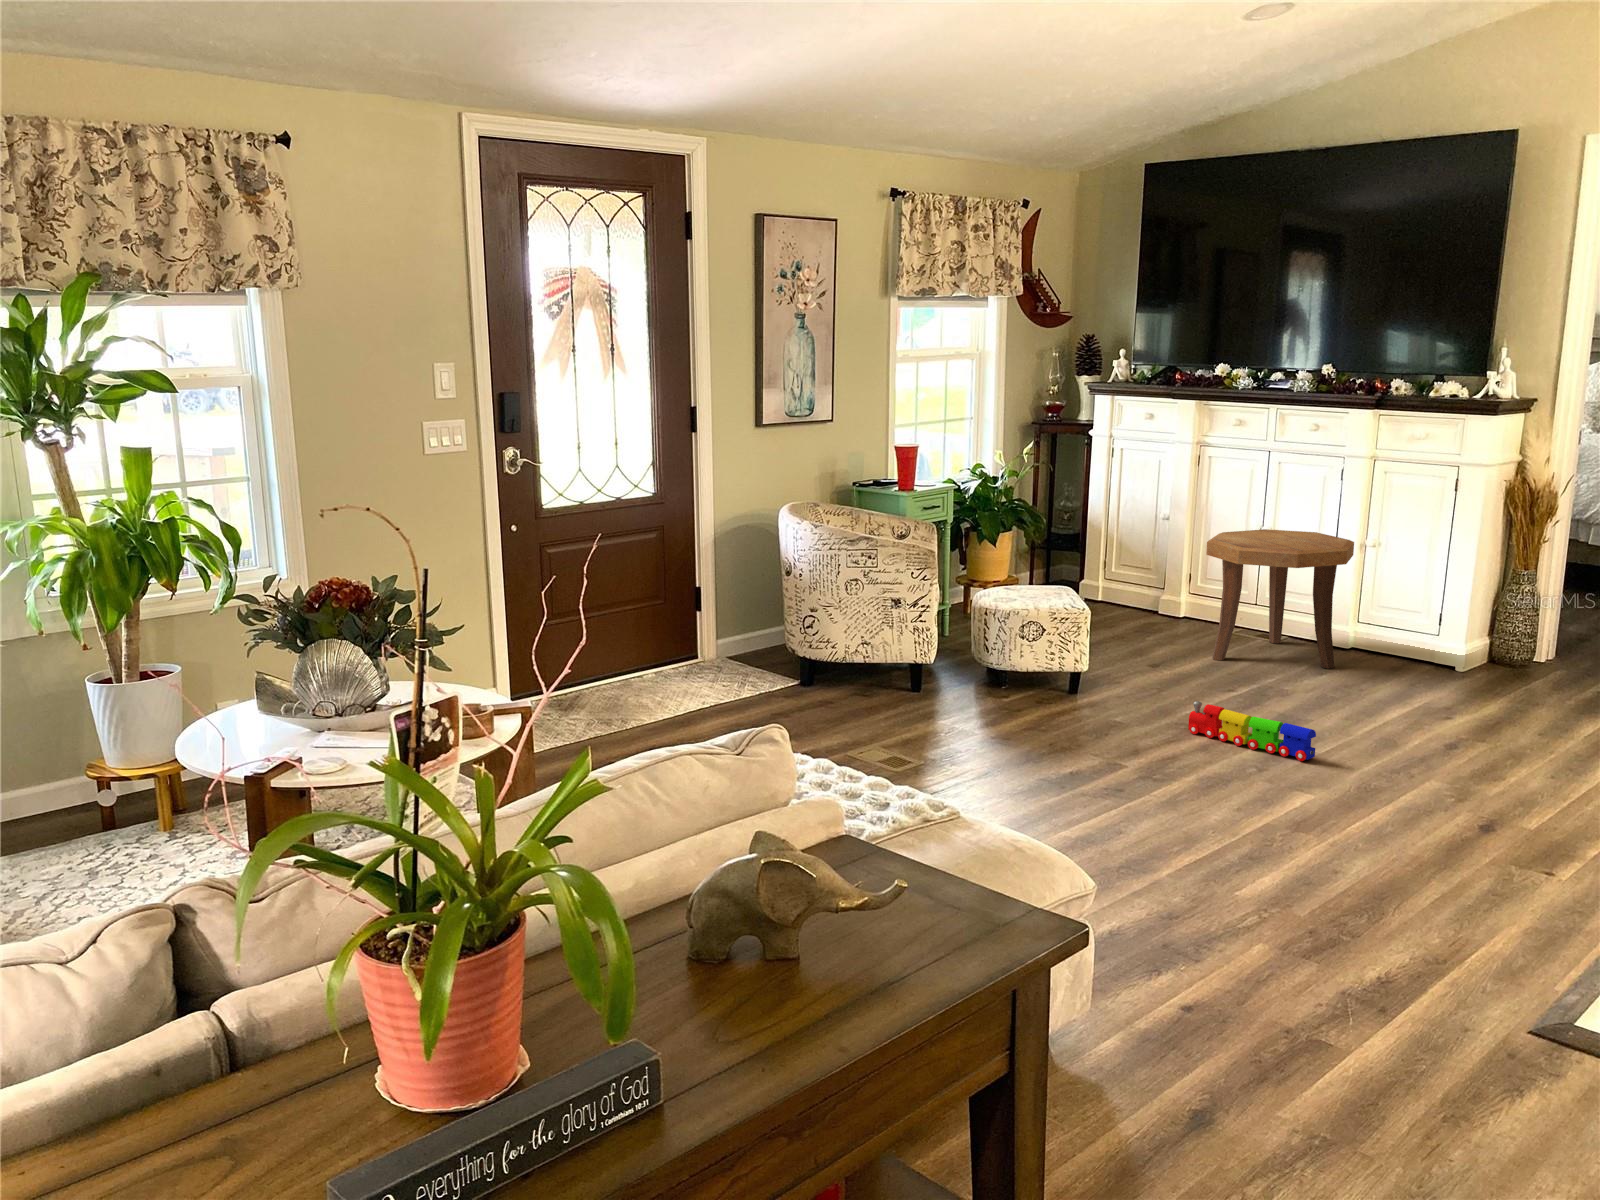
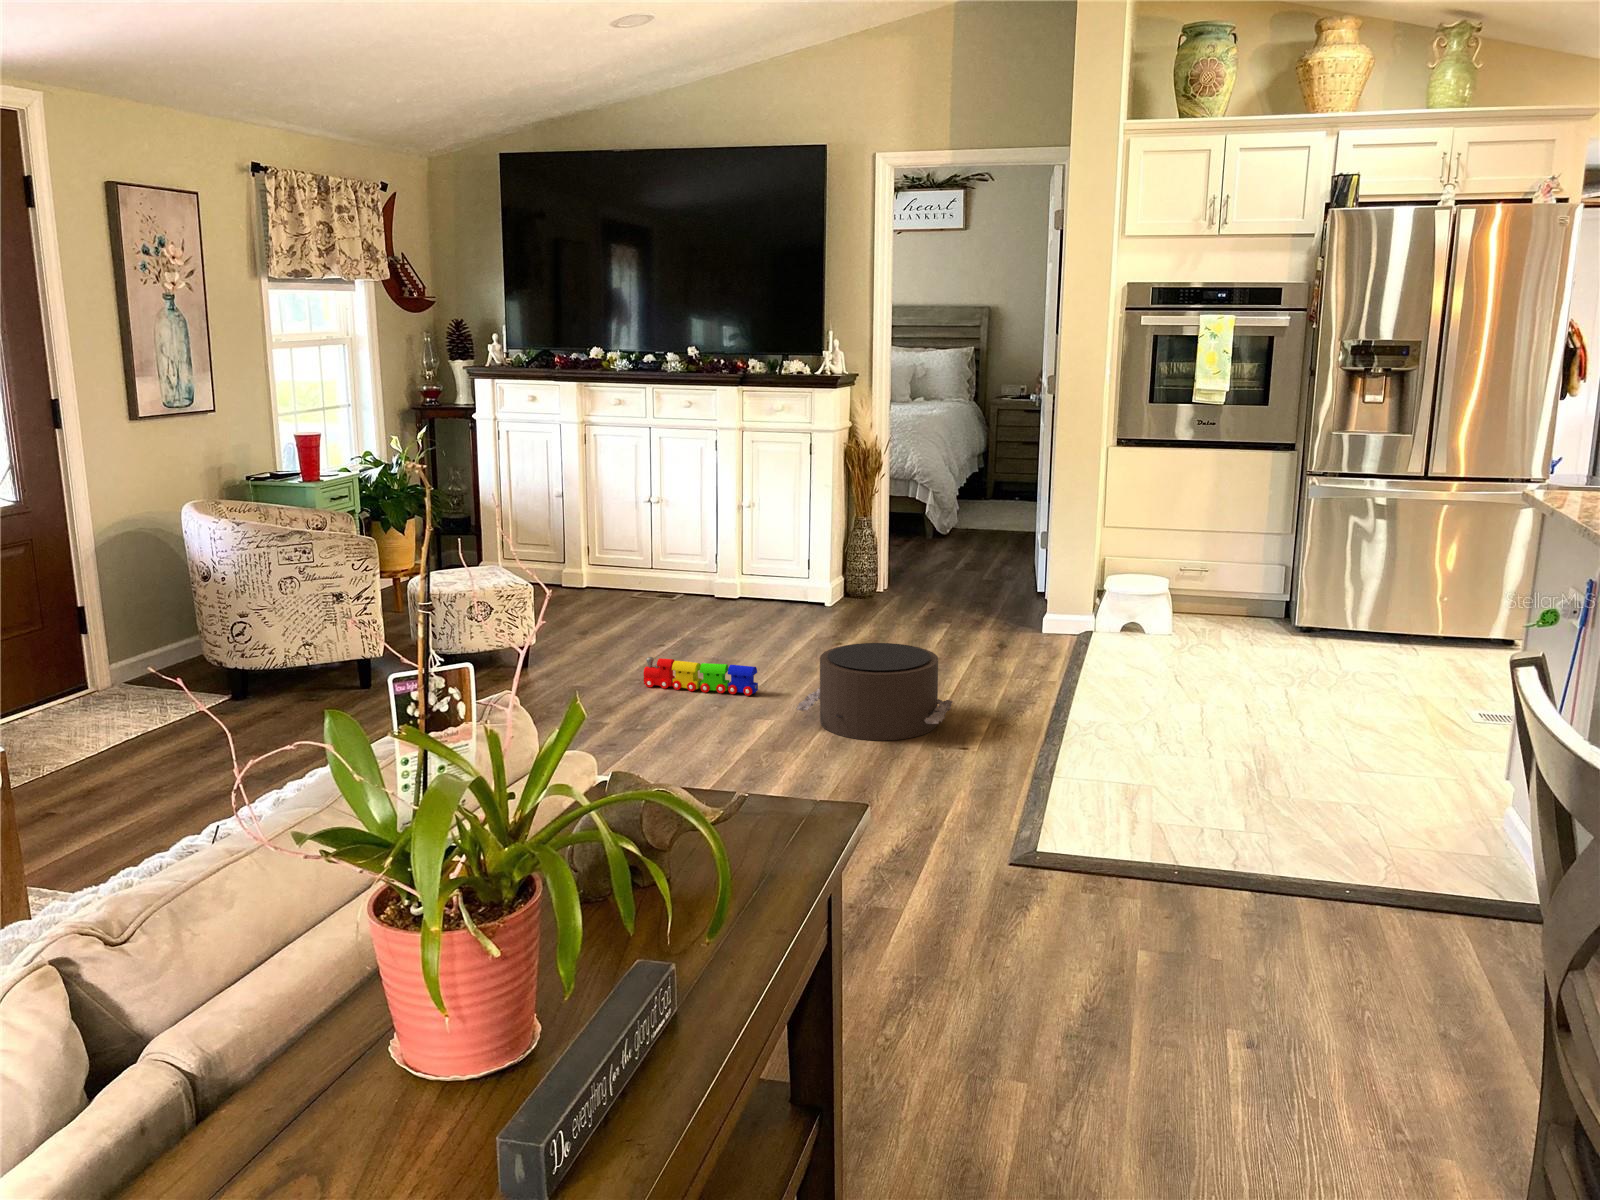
side table: present [1206,529,1354,669] -> none [614,498,736,622]
pouf: none [1340,721,1554,846] -> present [796,643,953,740]

